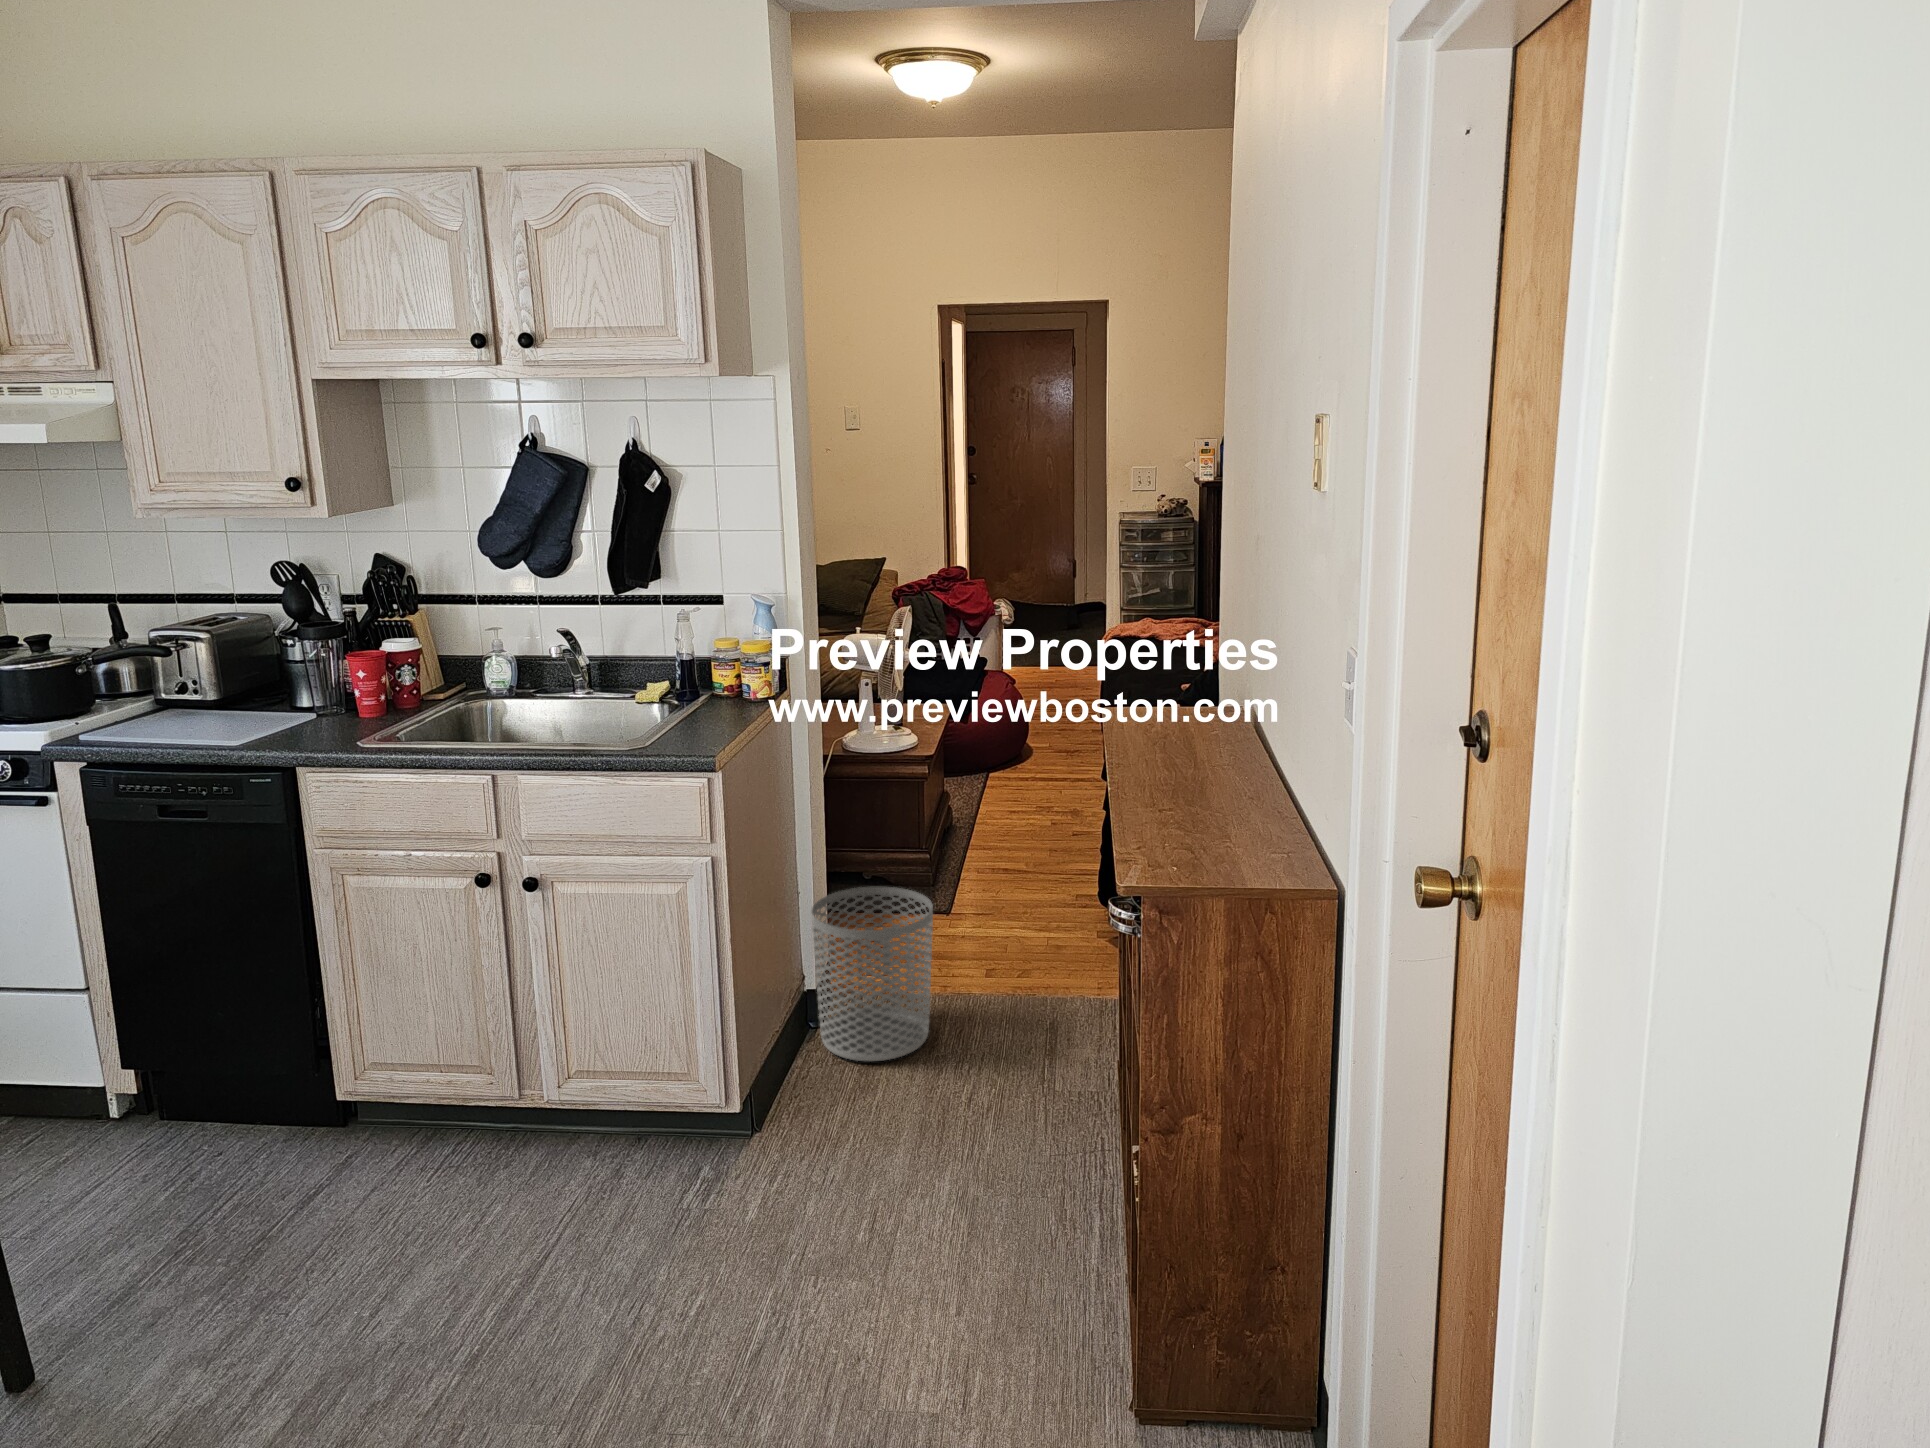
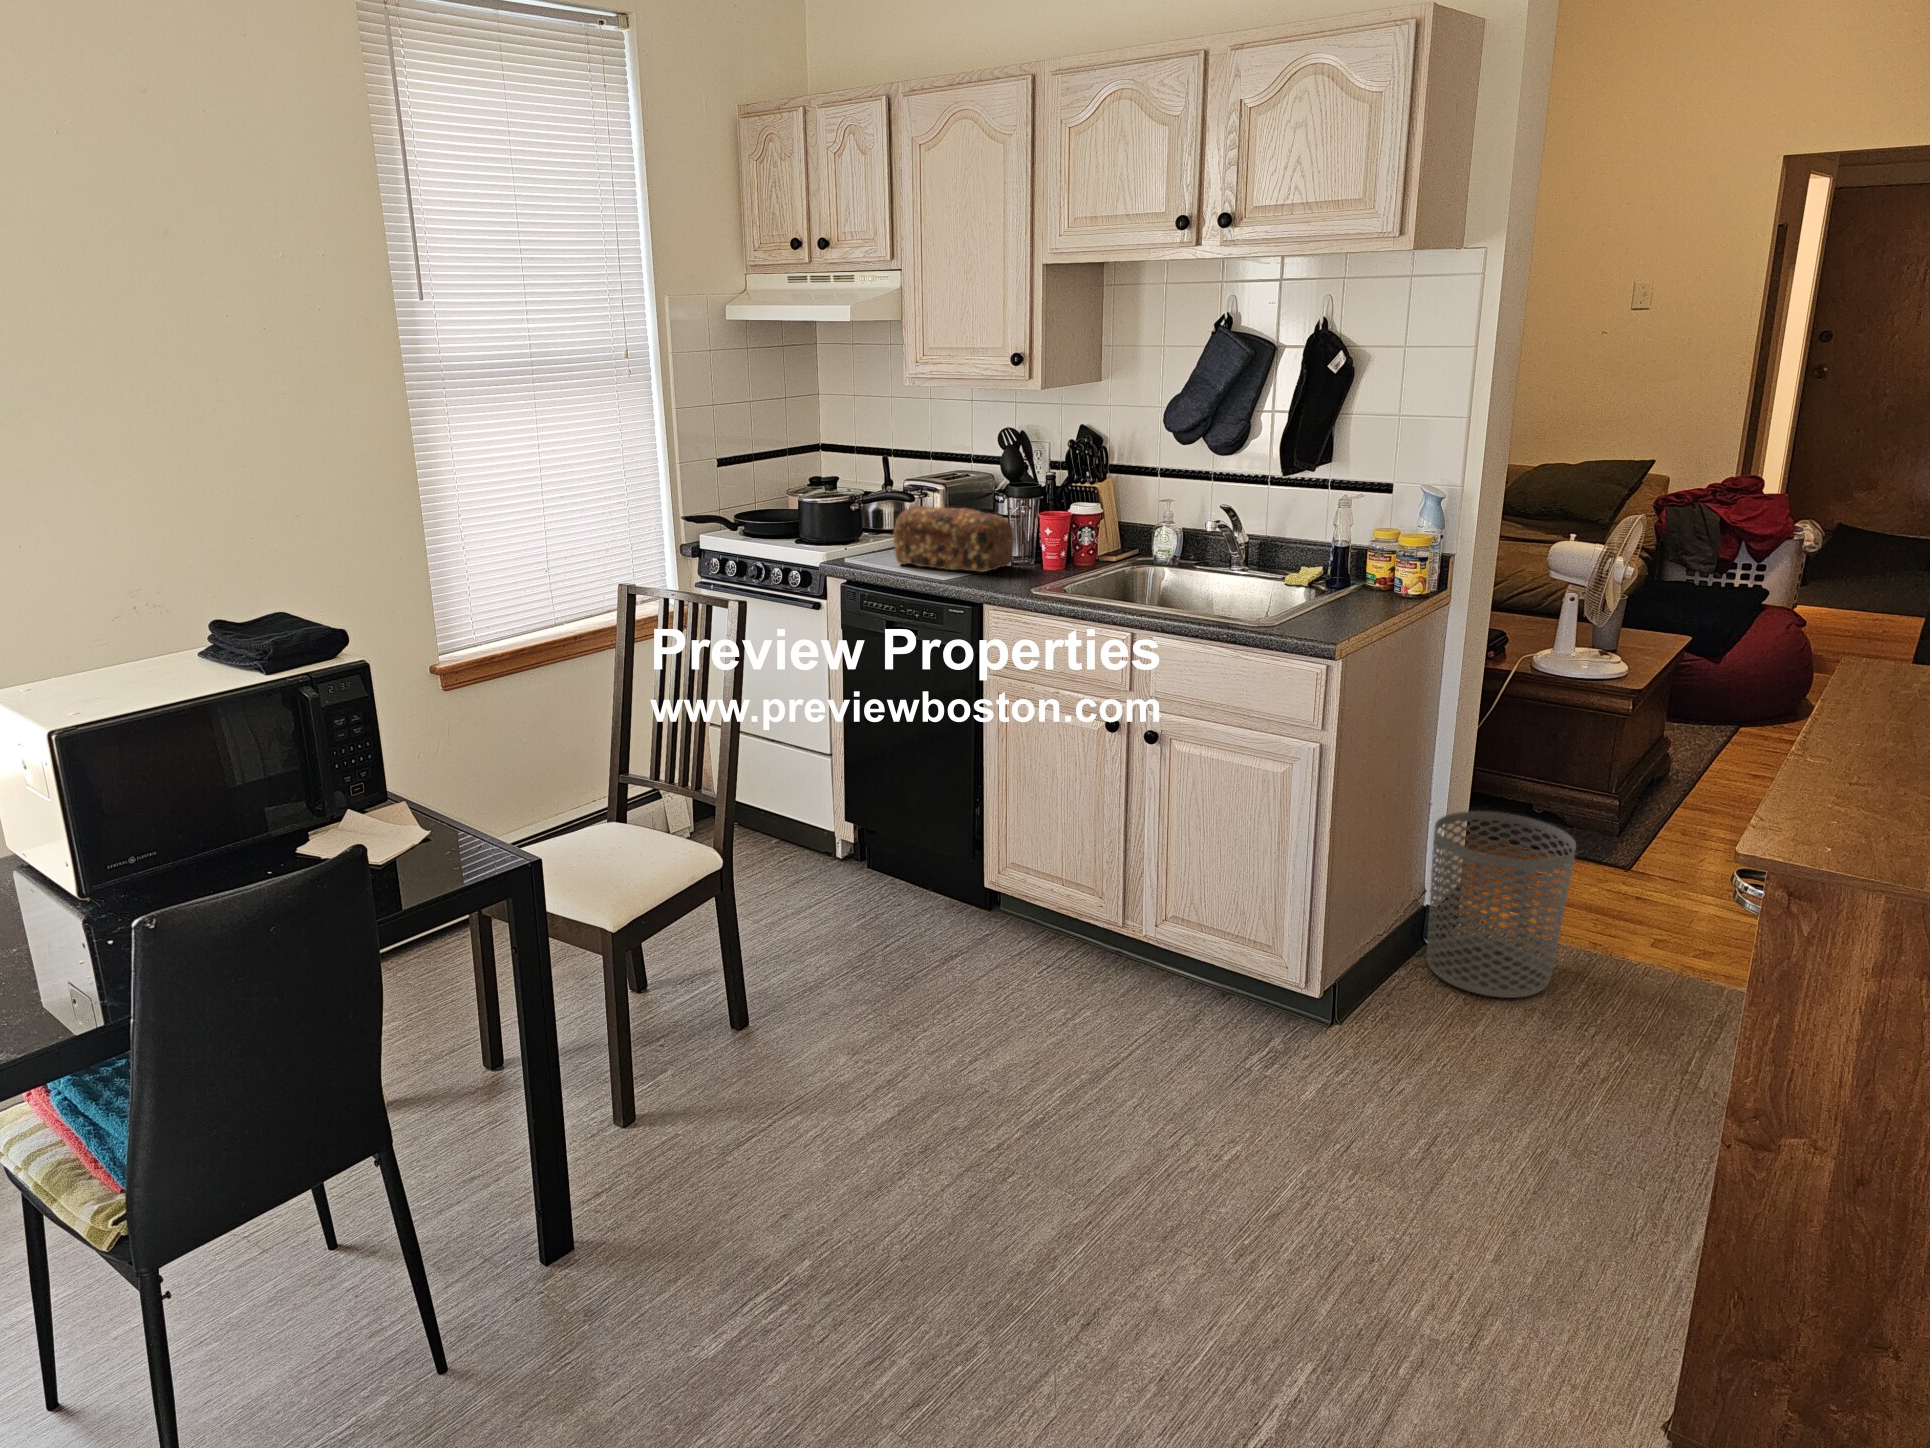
bread loaf: none [151,660,318,736] -> present [894,506,1014,572]

